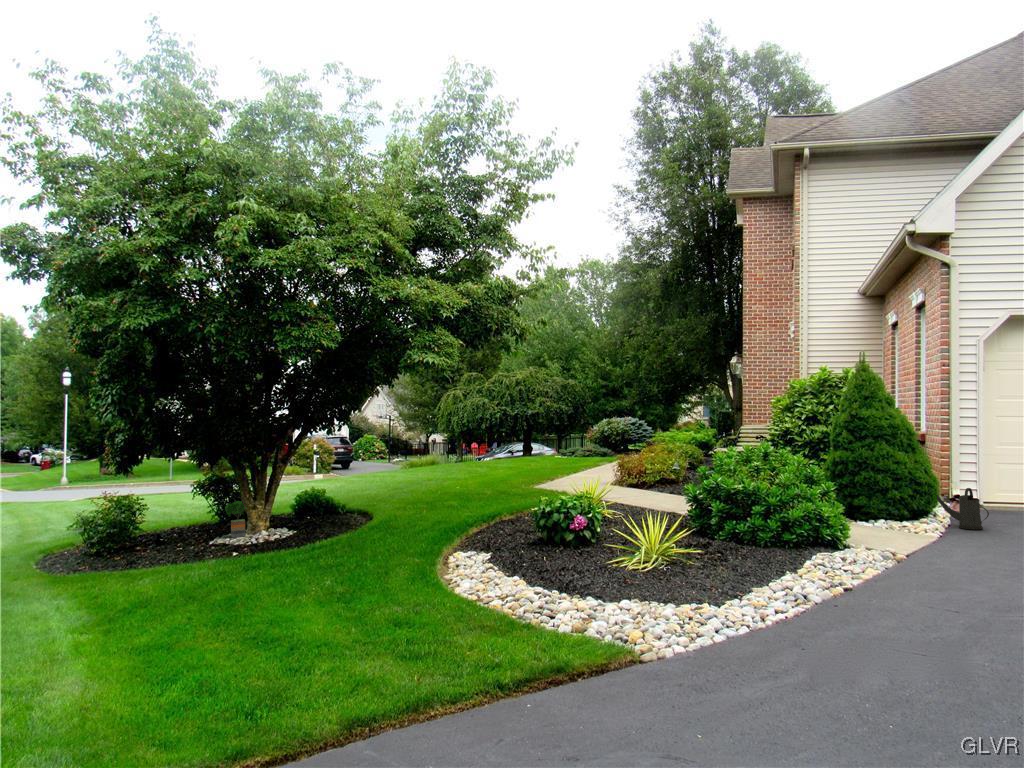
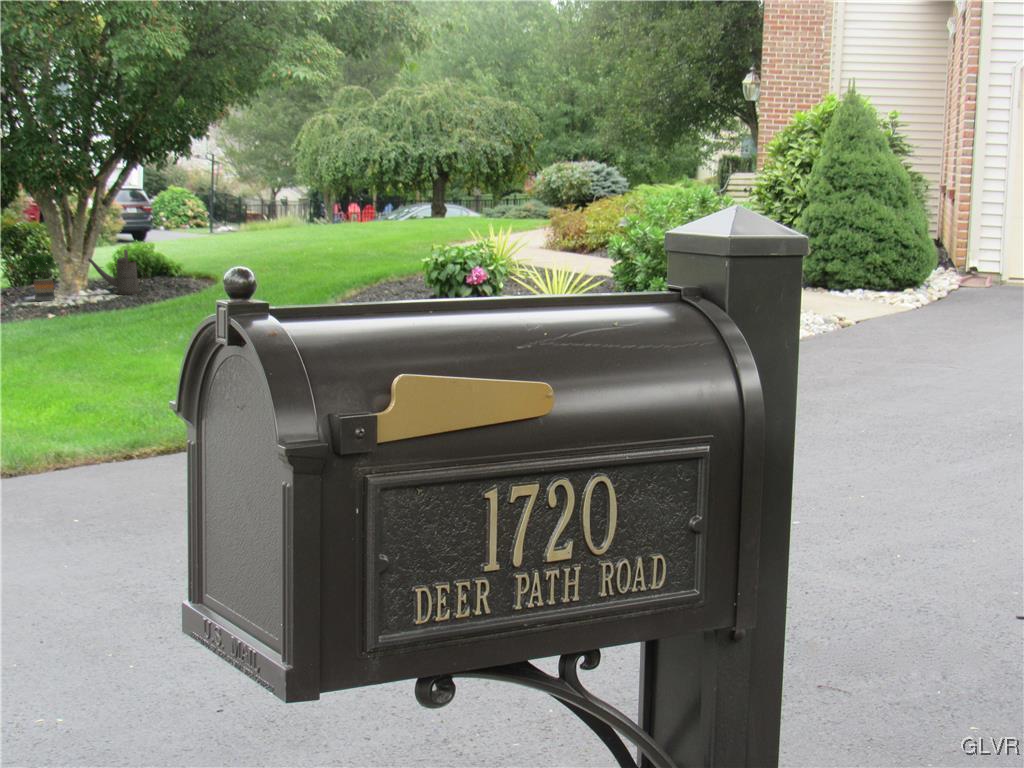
watering can: present [937,488,989,529] -> present [88,250,140,295]

